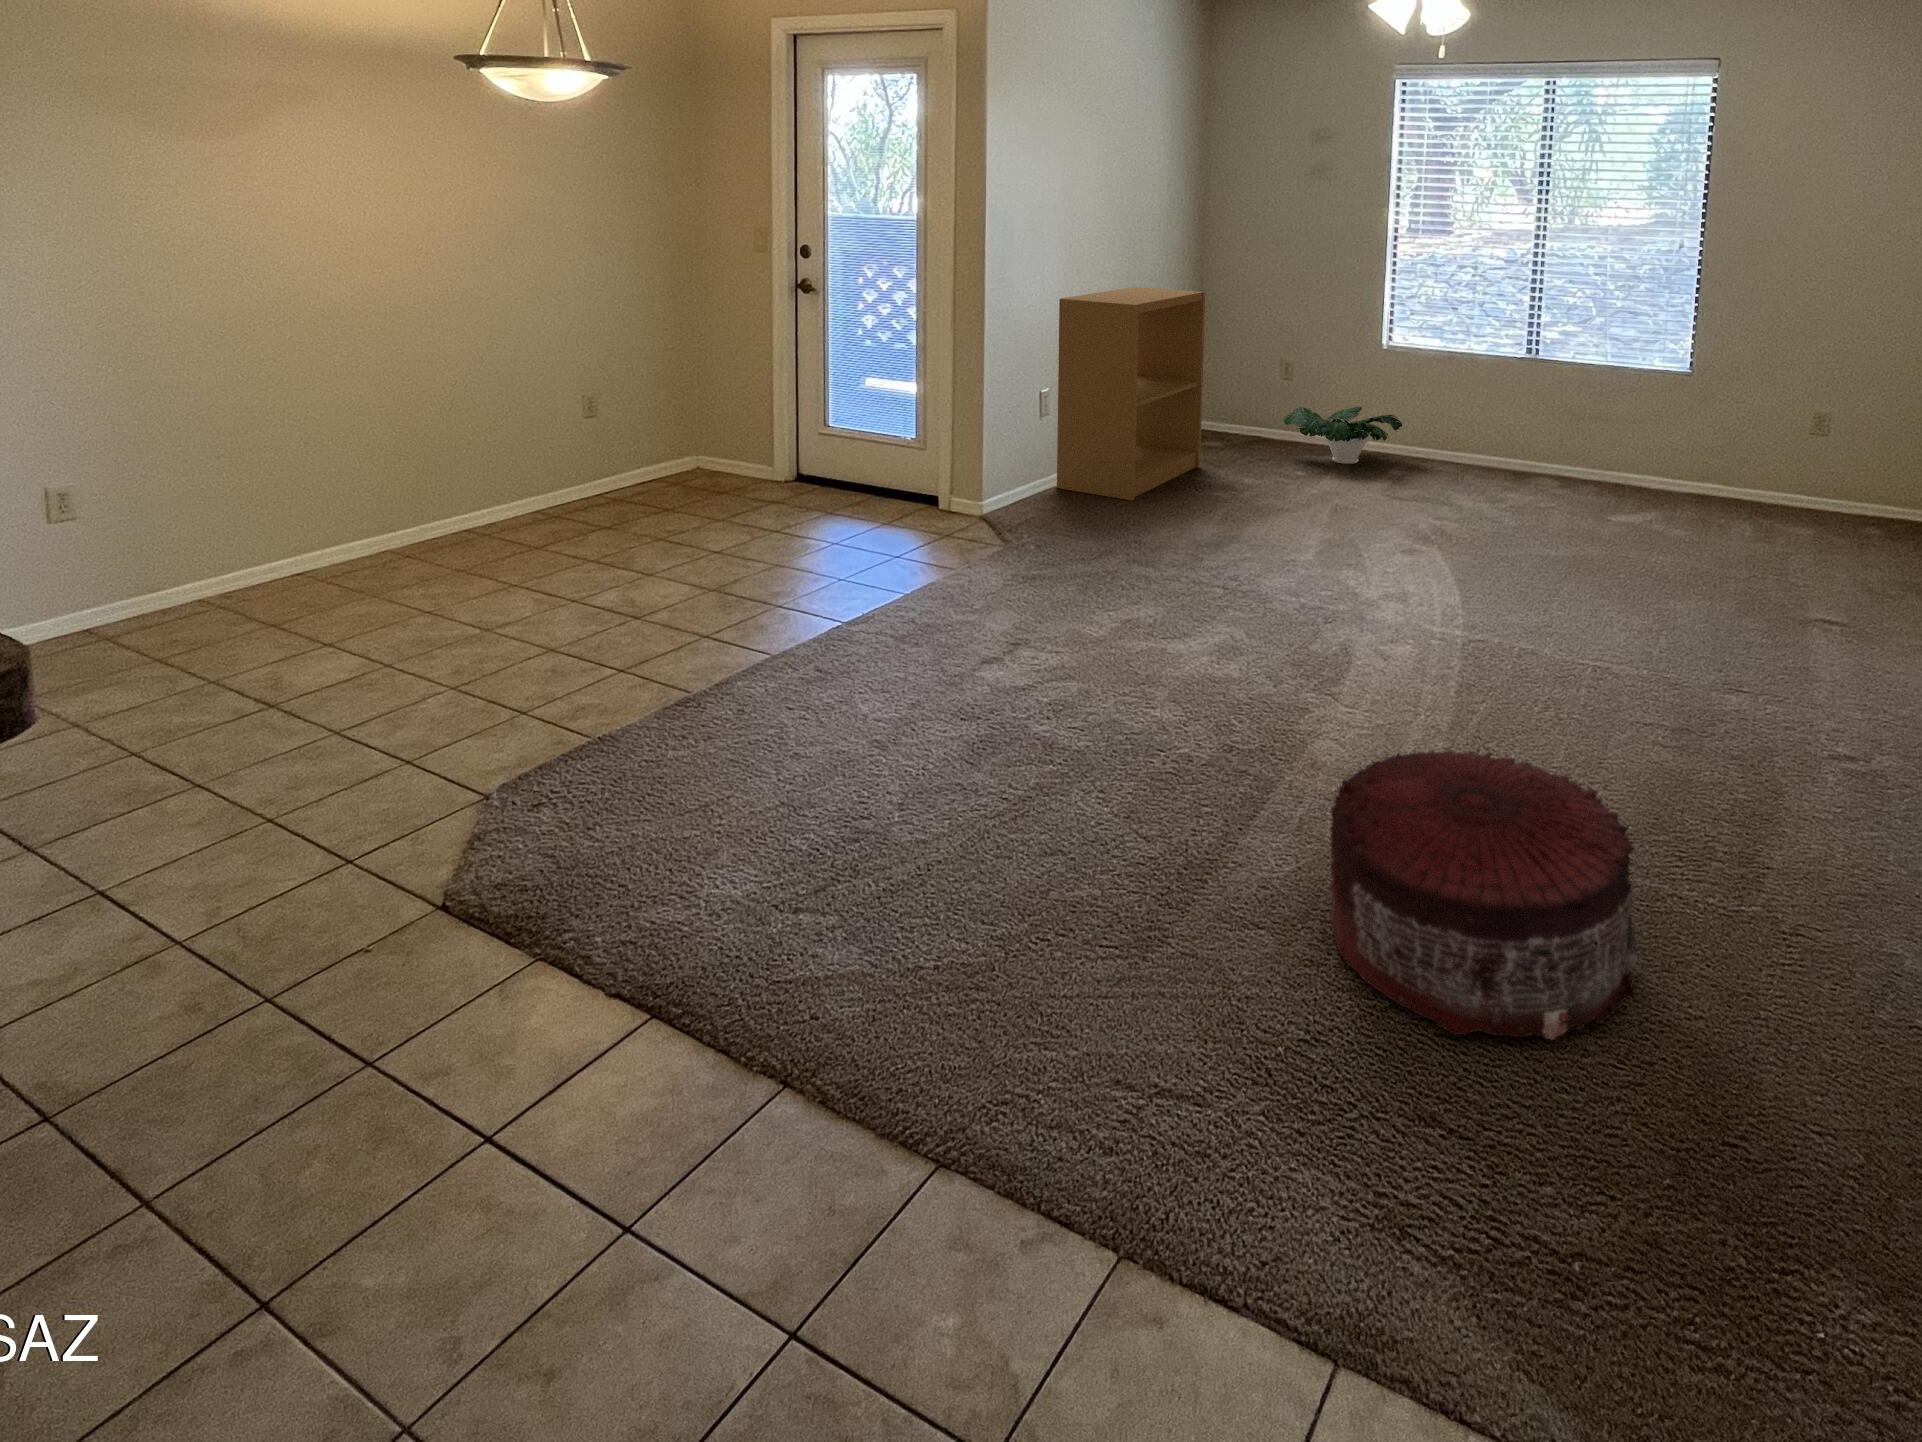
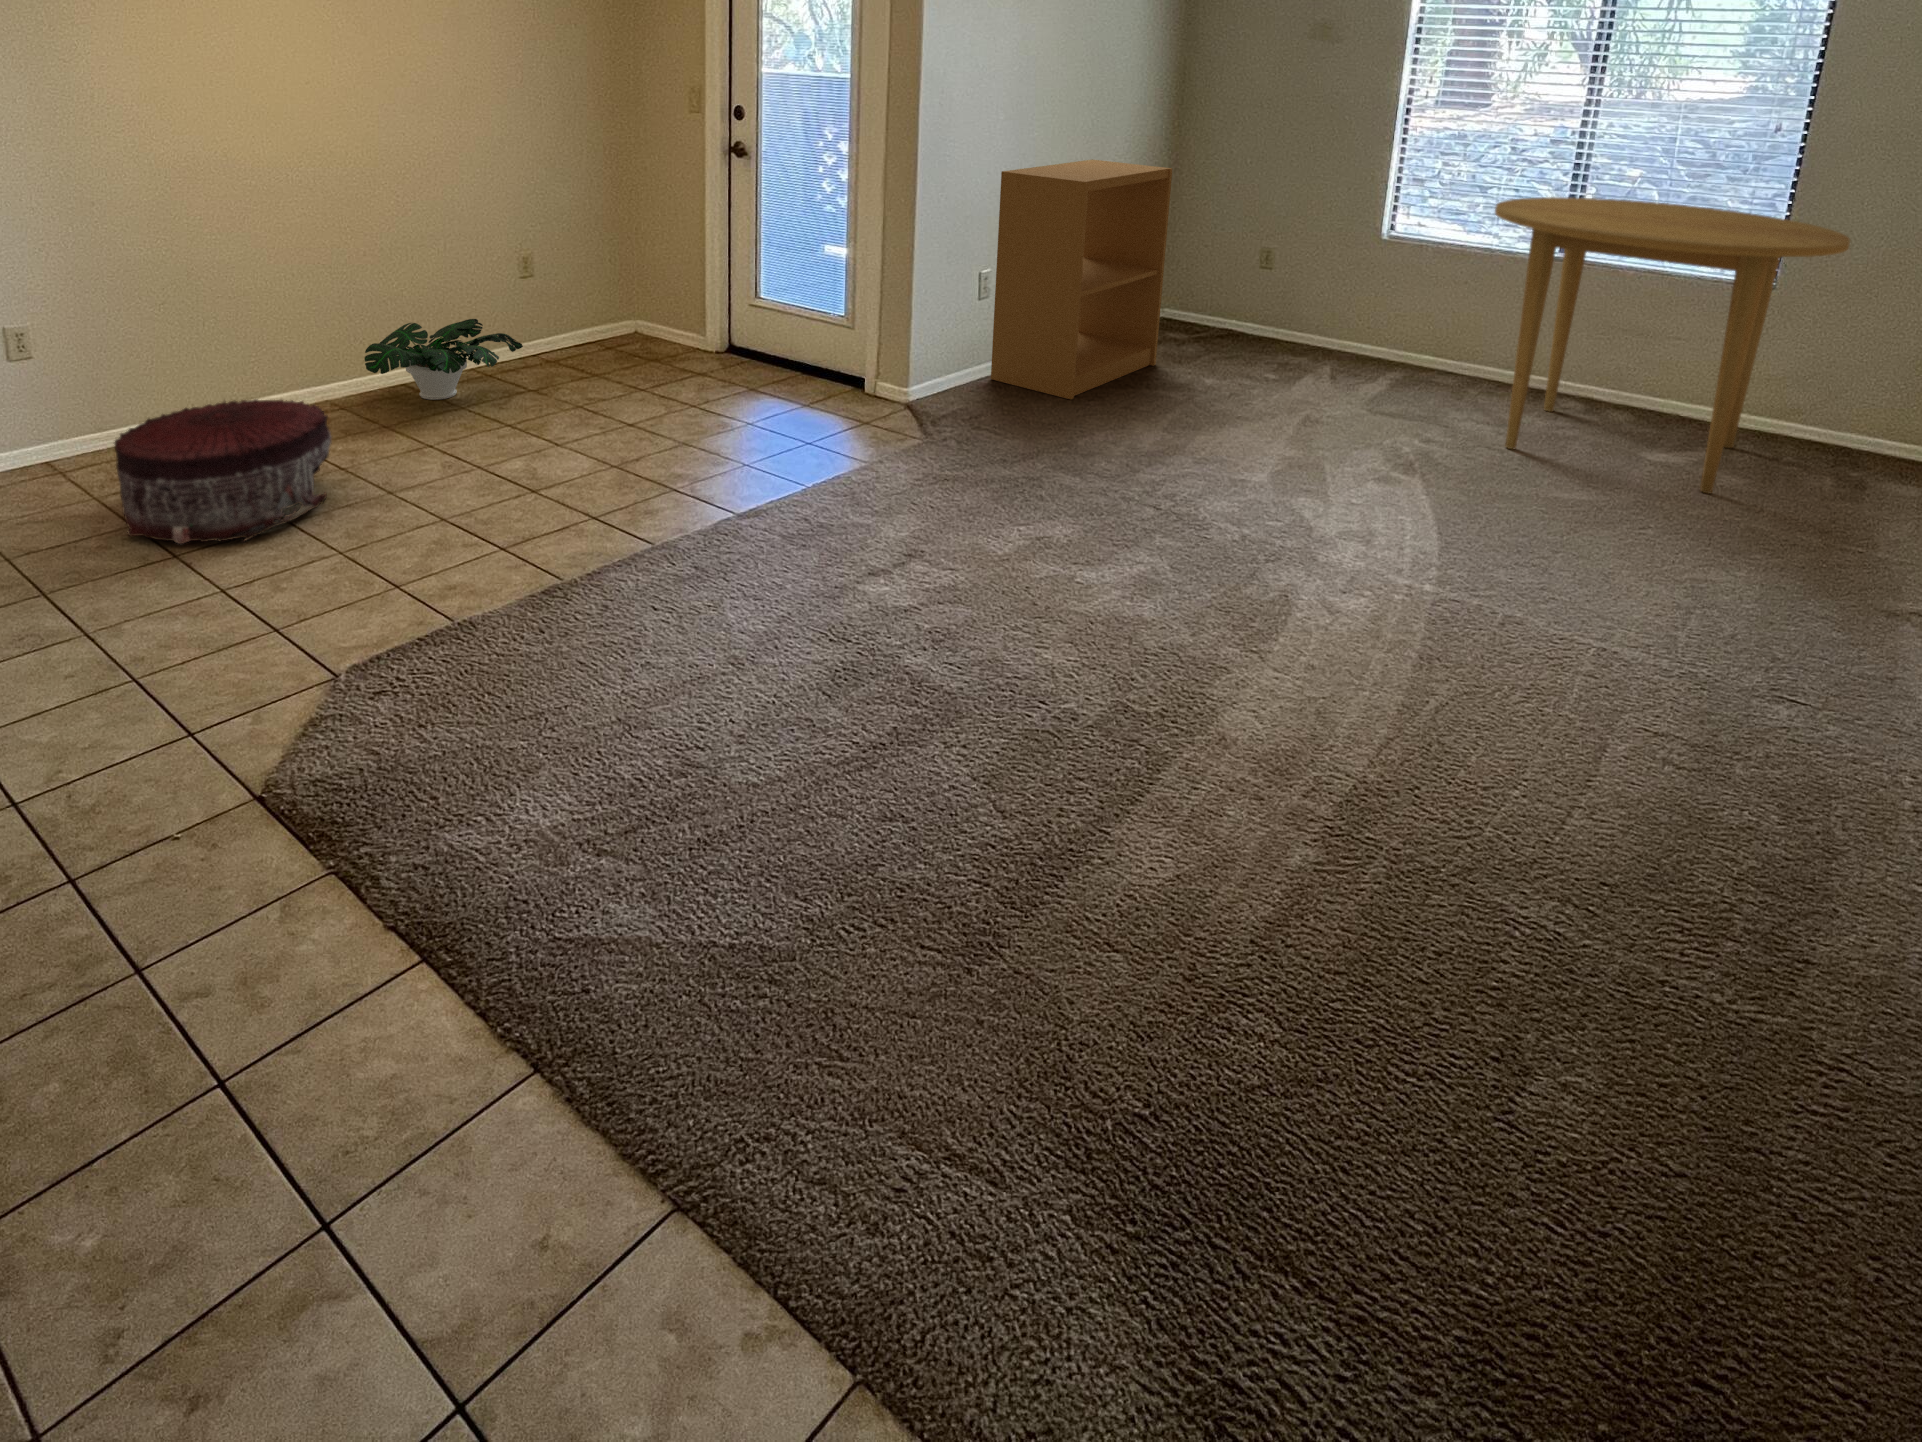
dining table: none [1473,305,1736,539] -> present [1495,197,1850,494]
potted plant: present [1284,407,1402,464] -> present [365,319,523,400]
pouf: present [1329,751,1638,1040] -> present [115,399,331,544]

